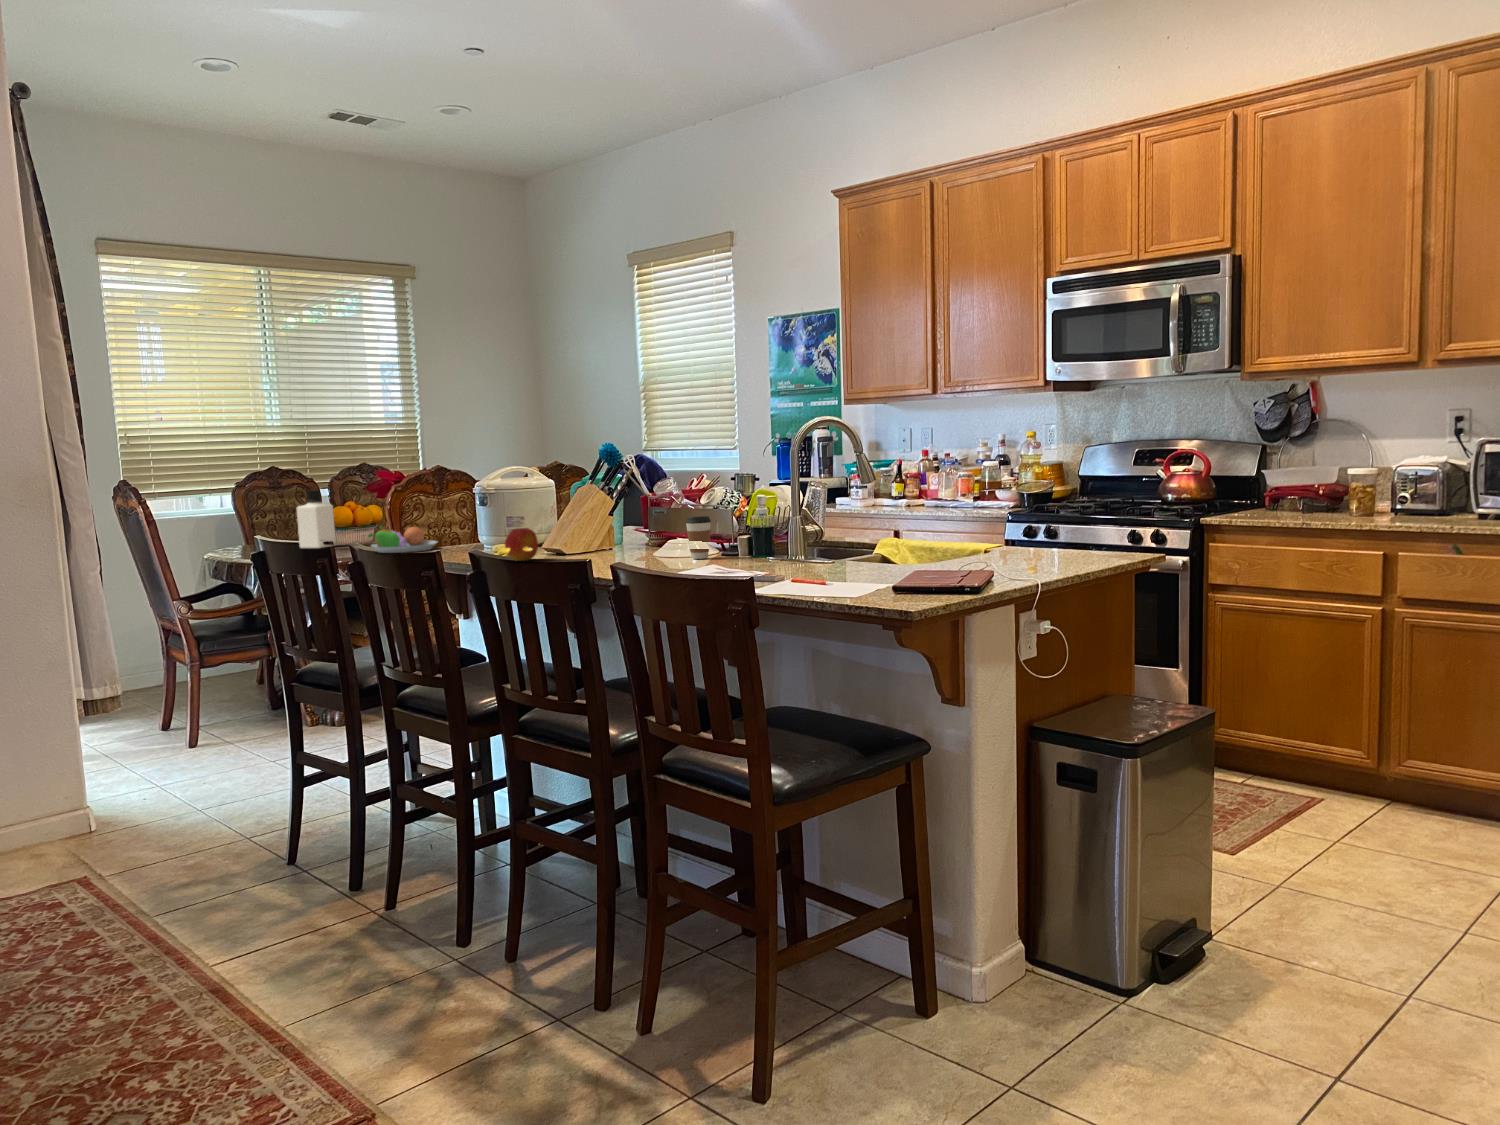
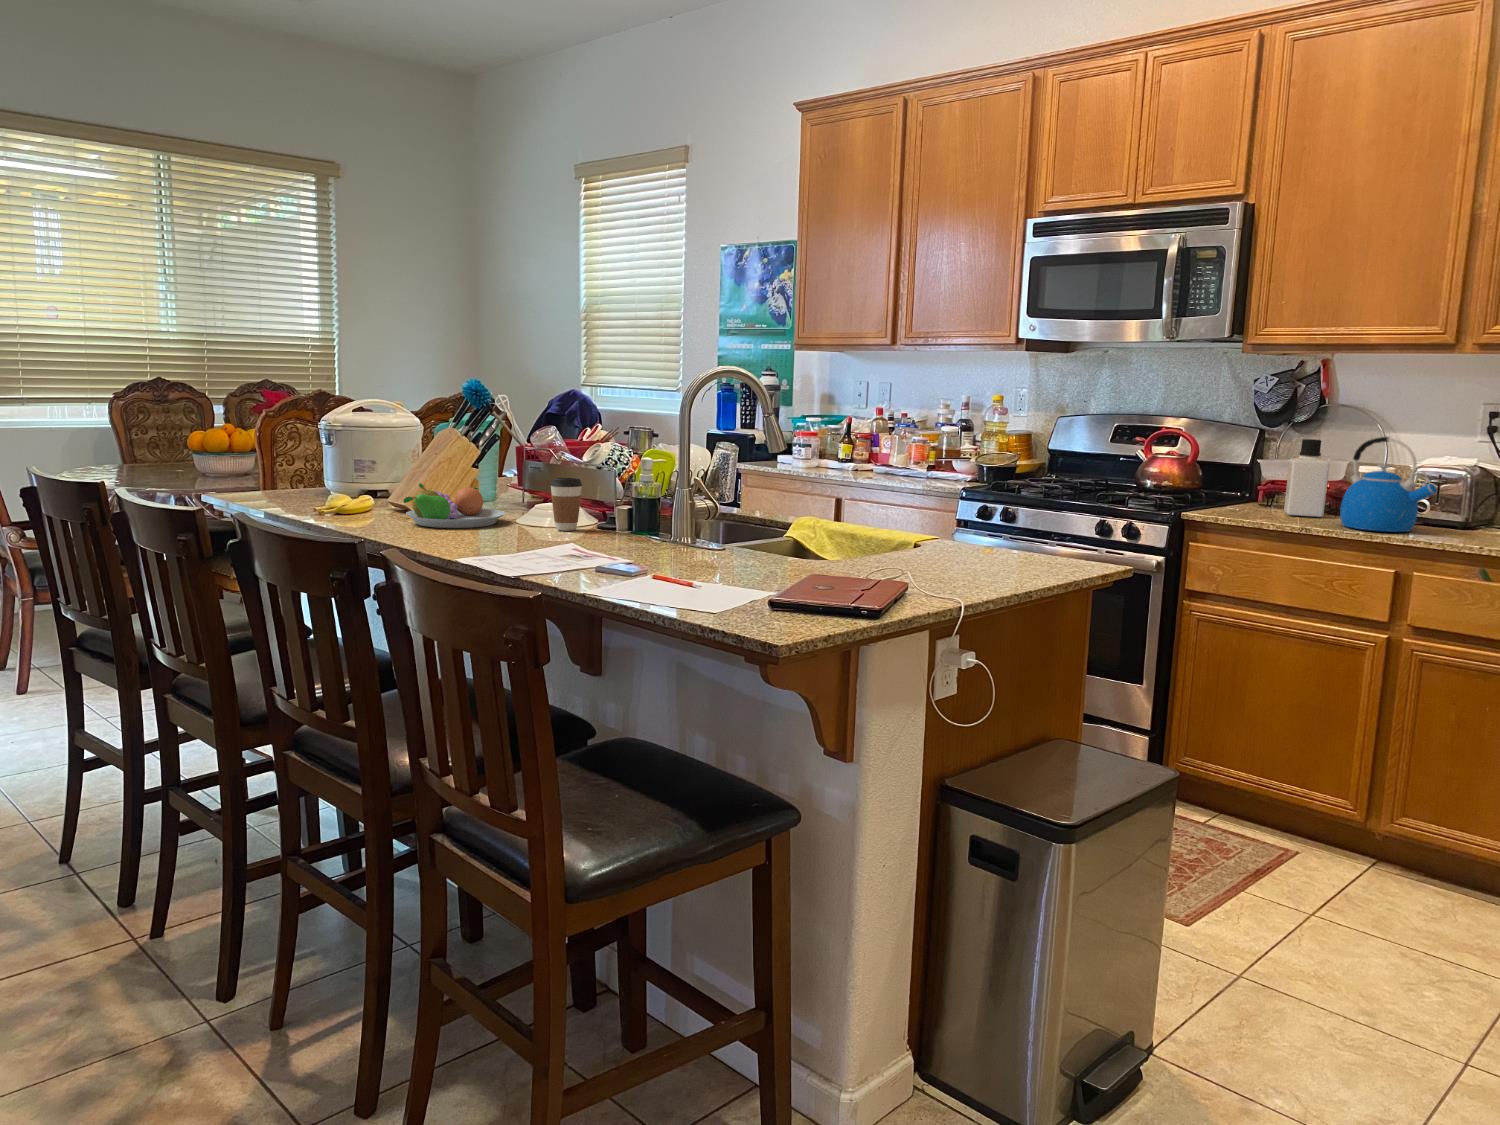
kettle: none [1334,442,1413,521] -> present [1340,437,1437,532]
bottle: present [297,490,336,548] -> present [1284,439,1330,517]
fruit bowl: present [368,526,437,553] -> present [404,483,505,528]
apple: present [505,528,538,561] -> none [335,476,377,517]

